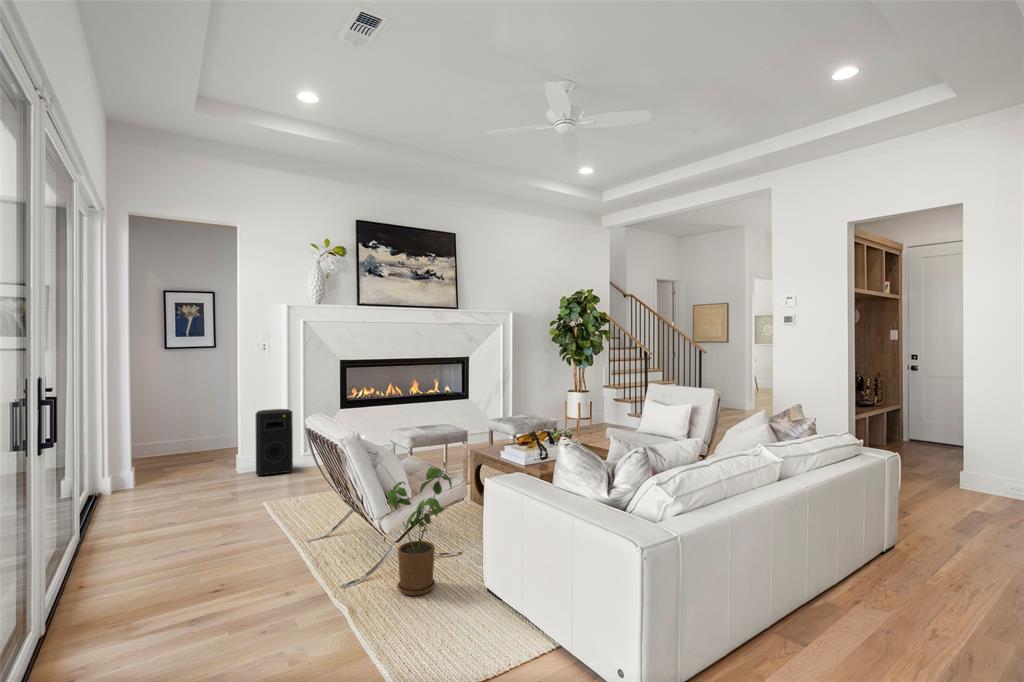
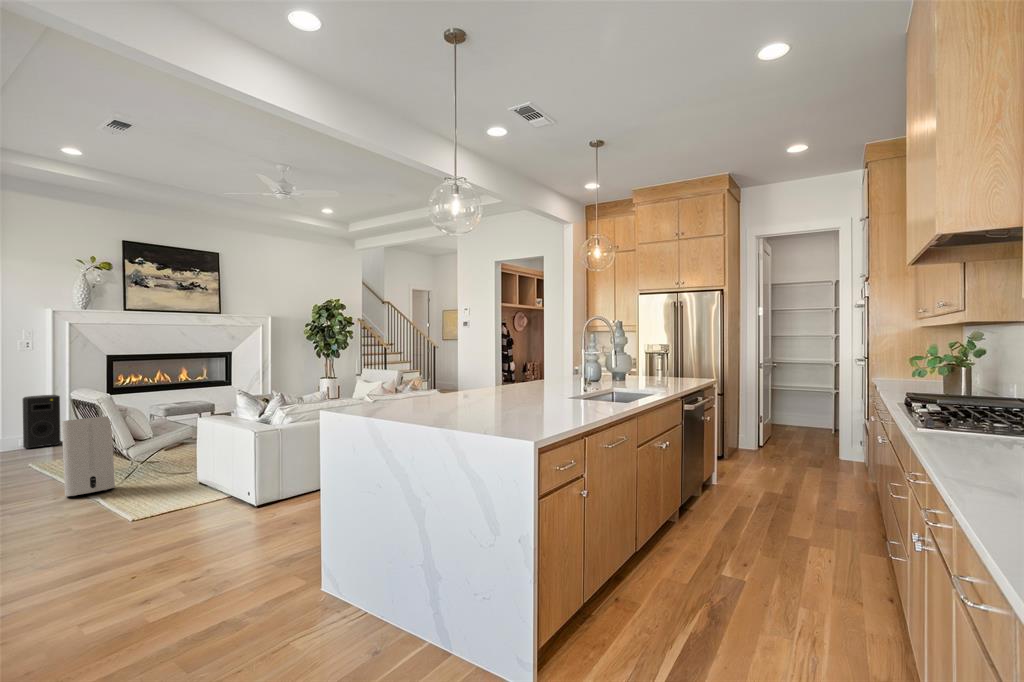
air purifier: none [295,461,363,591] -> present [62,416,115,496]
house plant: present [386,467,453,596] -> none [131,416,181,492]

